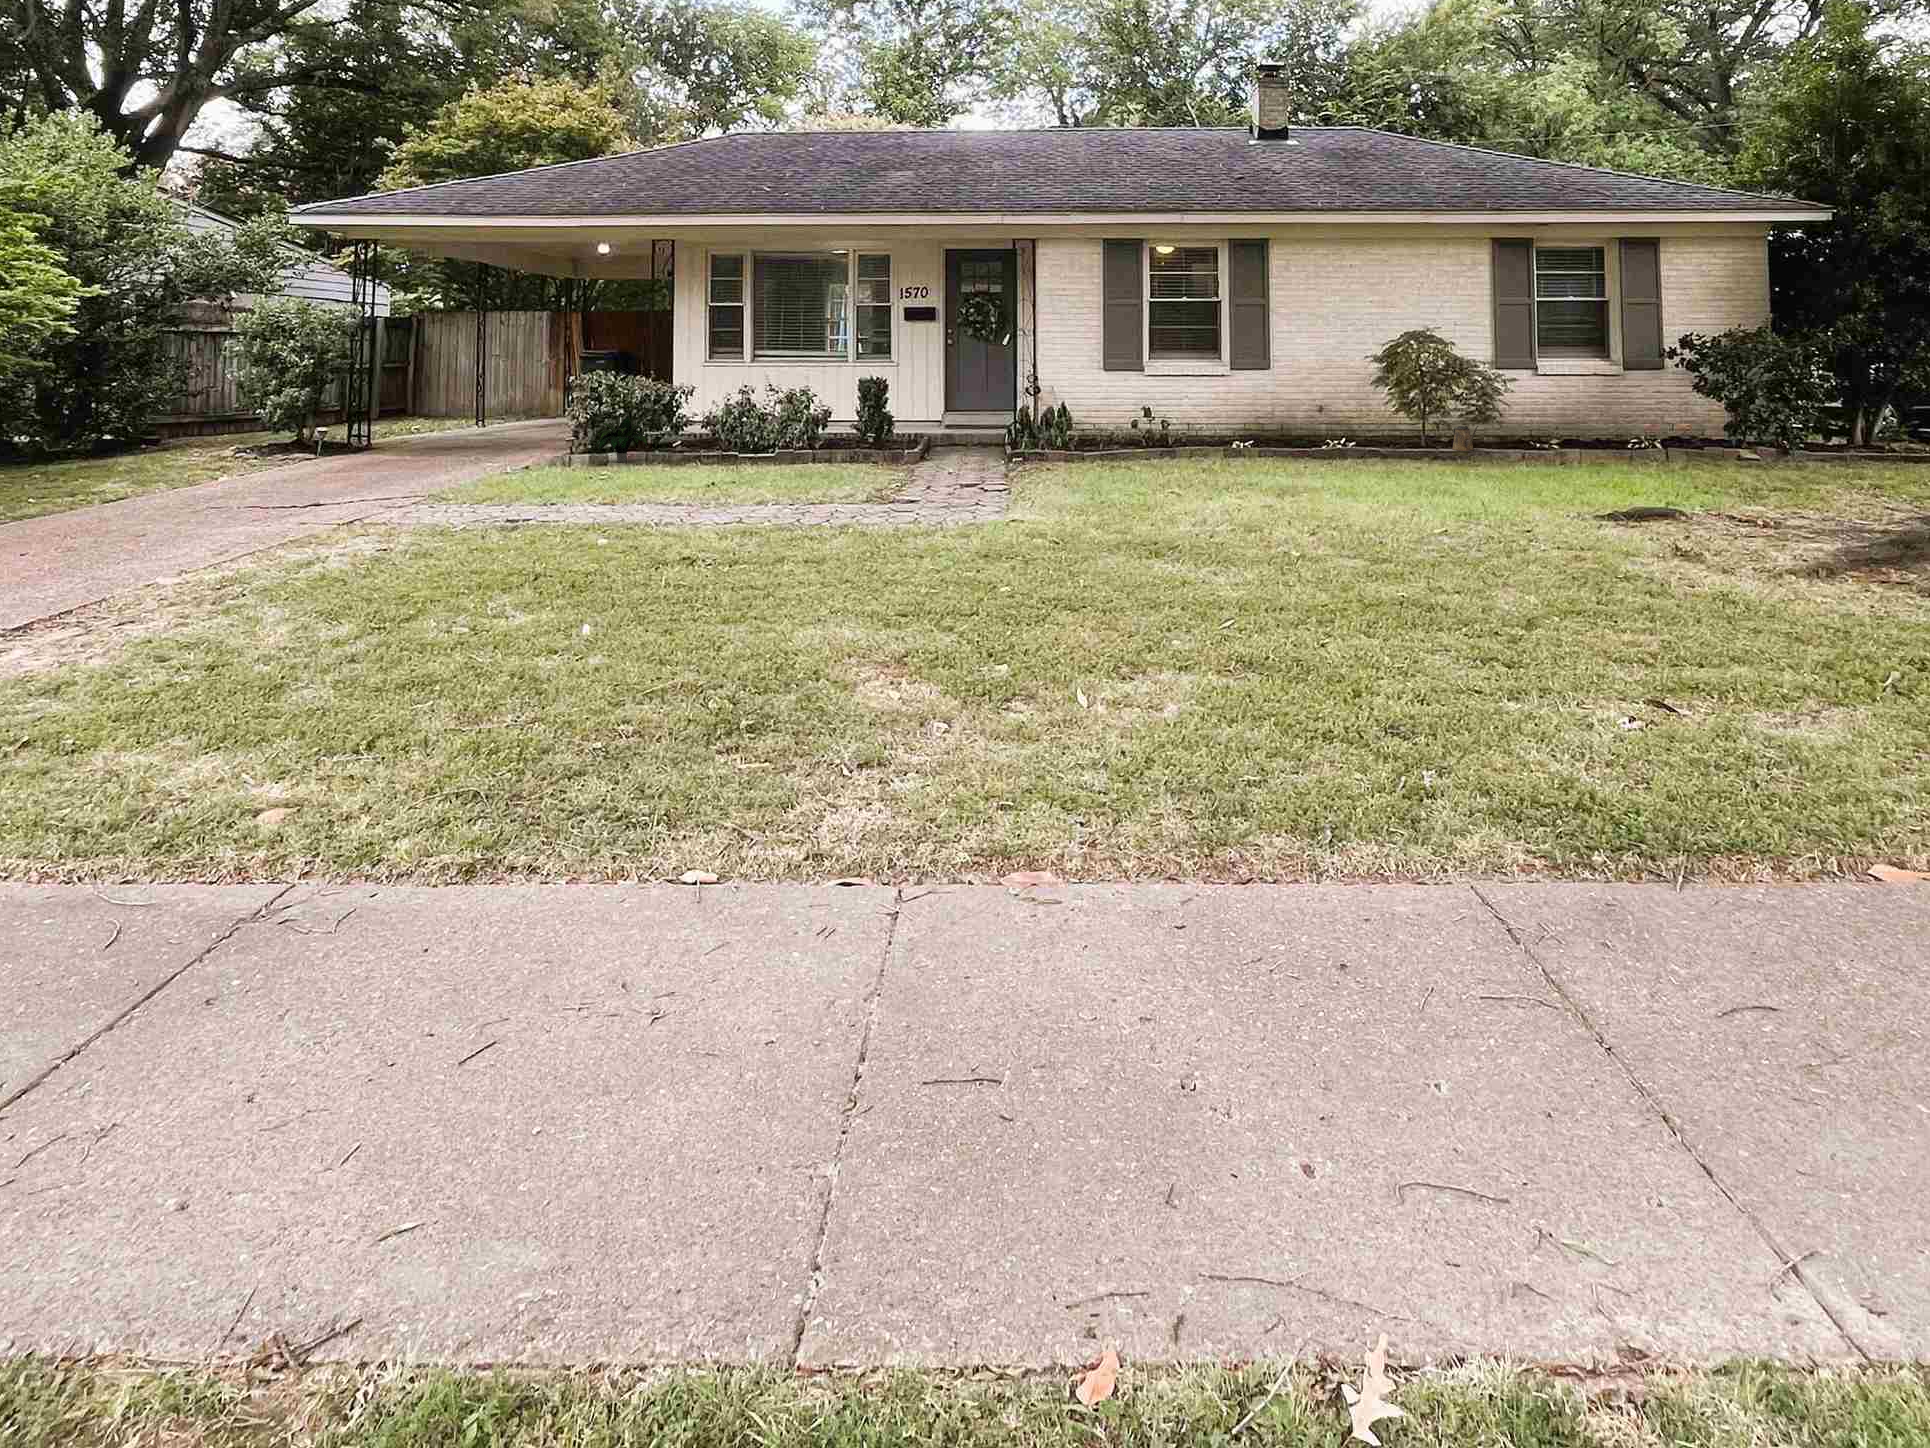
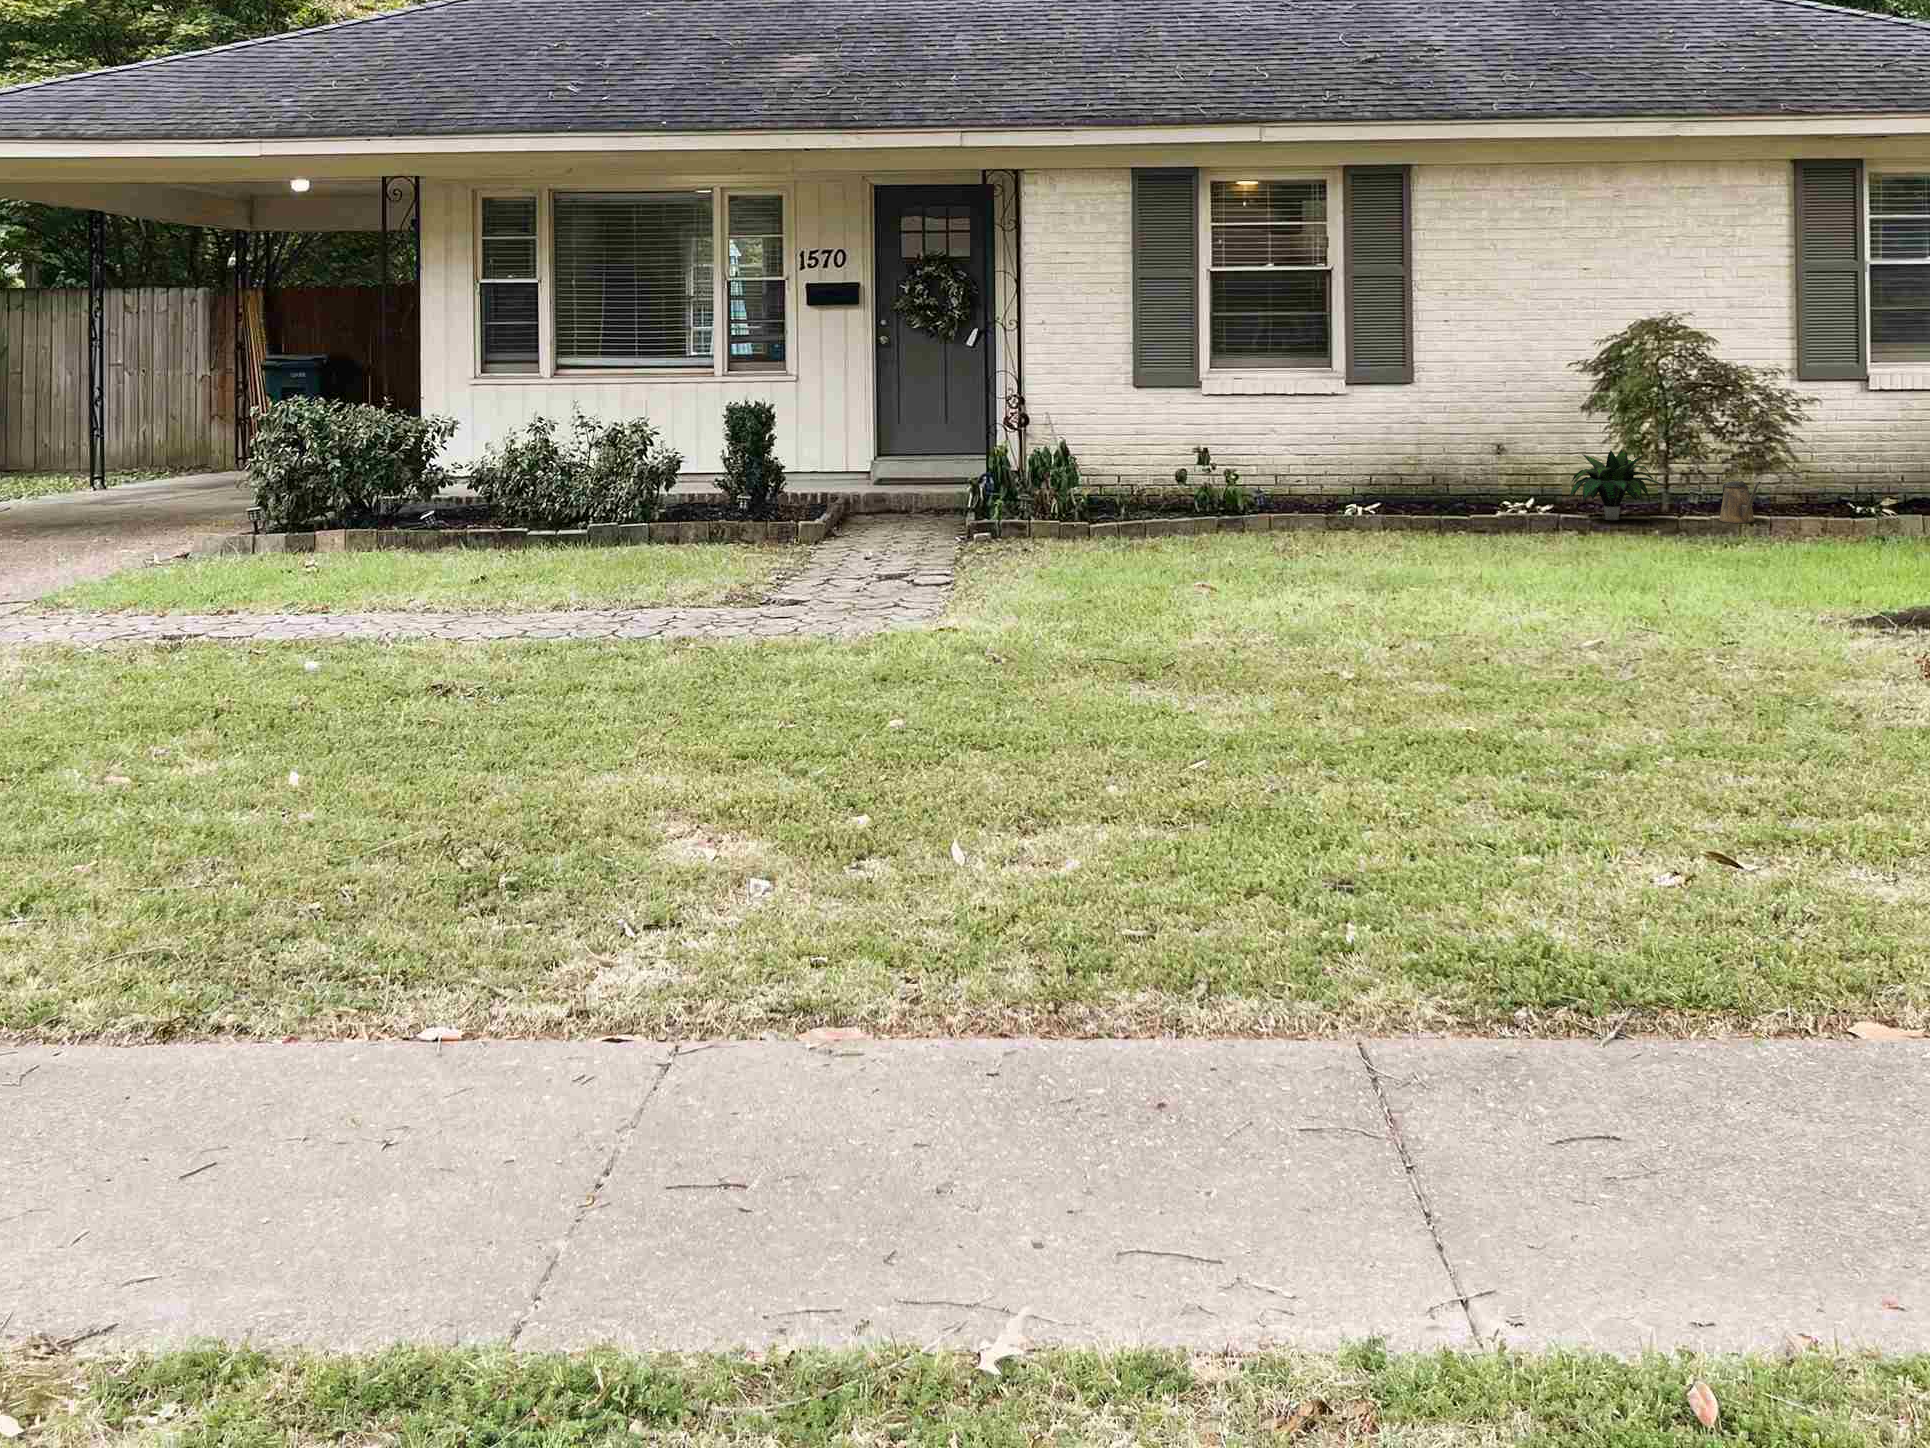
potted plant: present [596,415,652,462] -> present [1569,449,1664,520]

